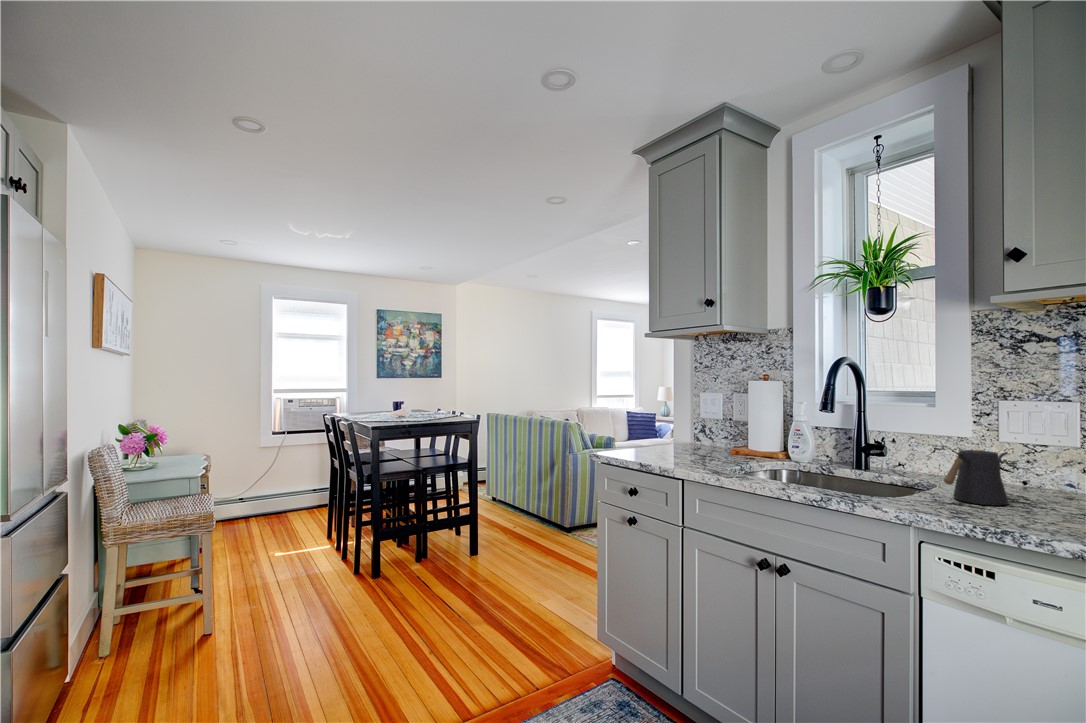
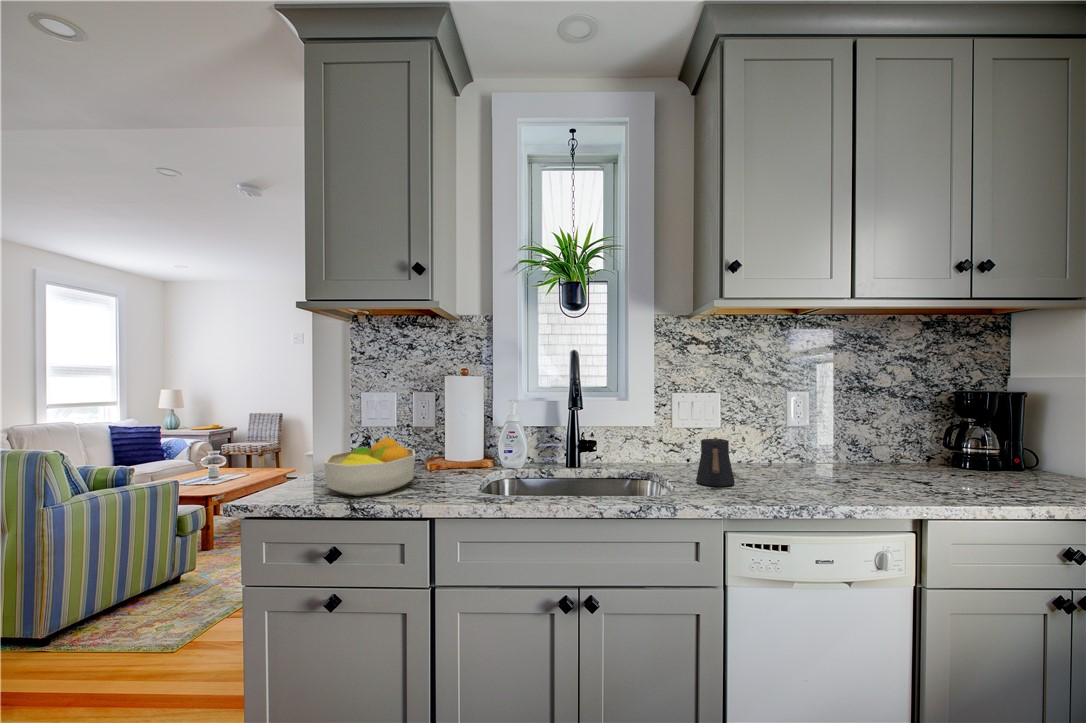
fruit bowl: none [633,423,706,459] -> present [324,437,415,496]

